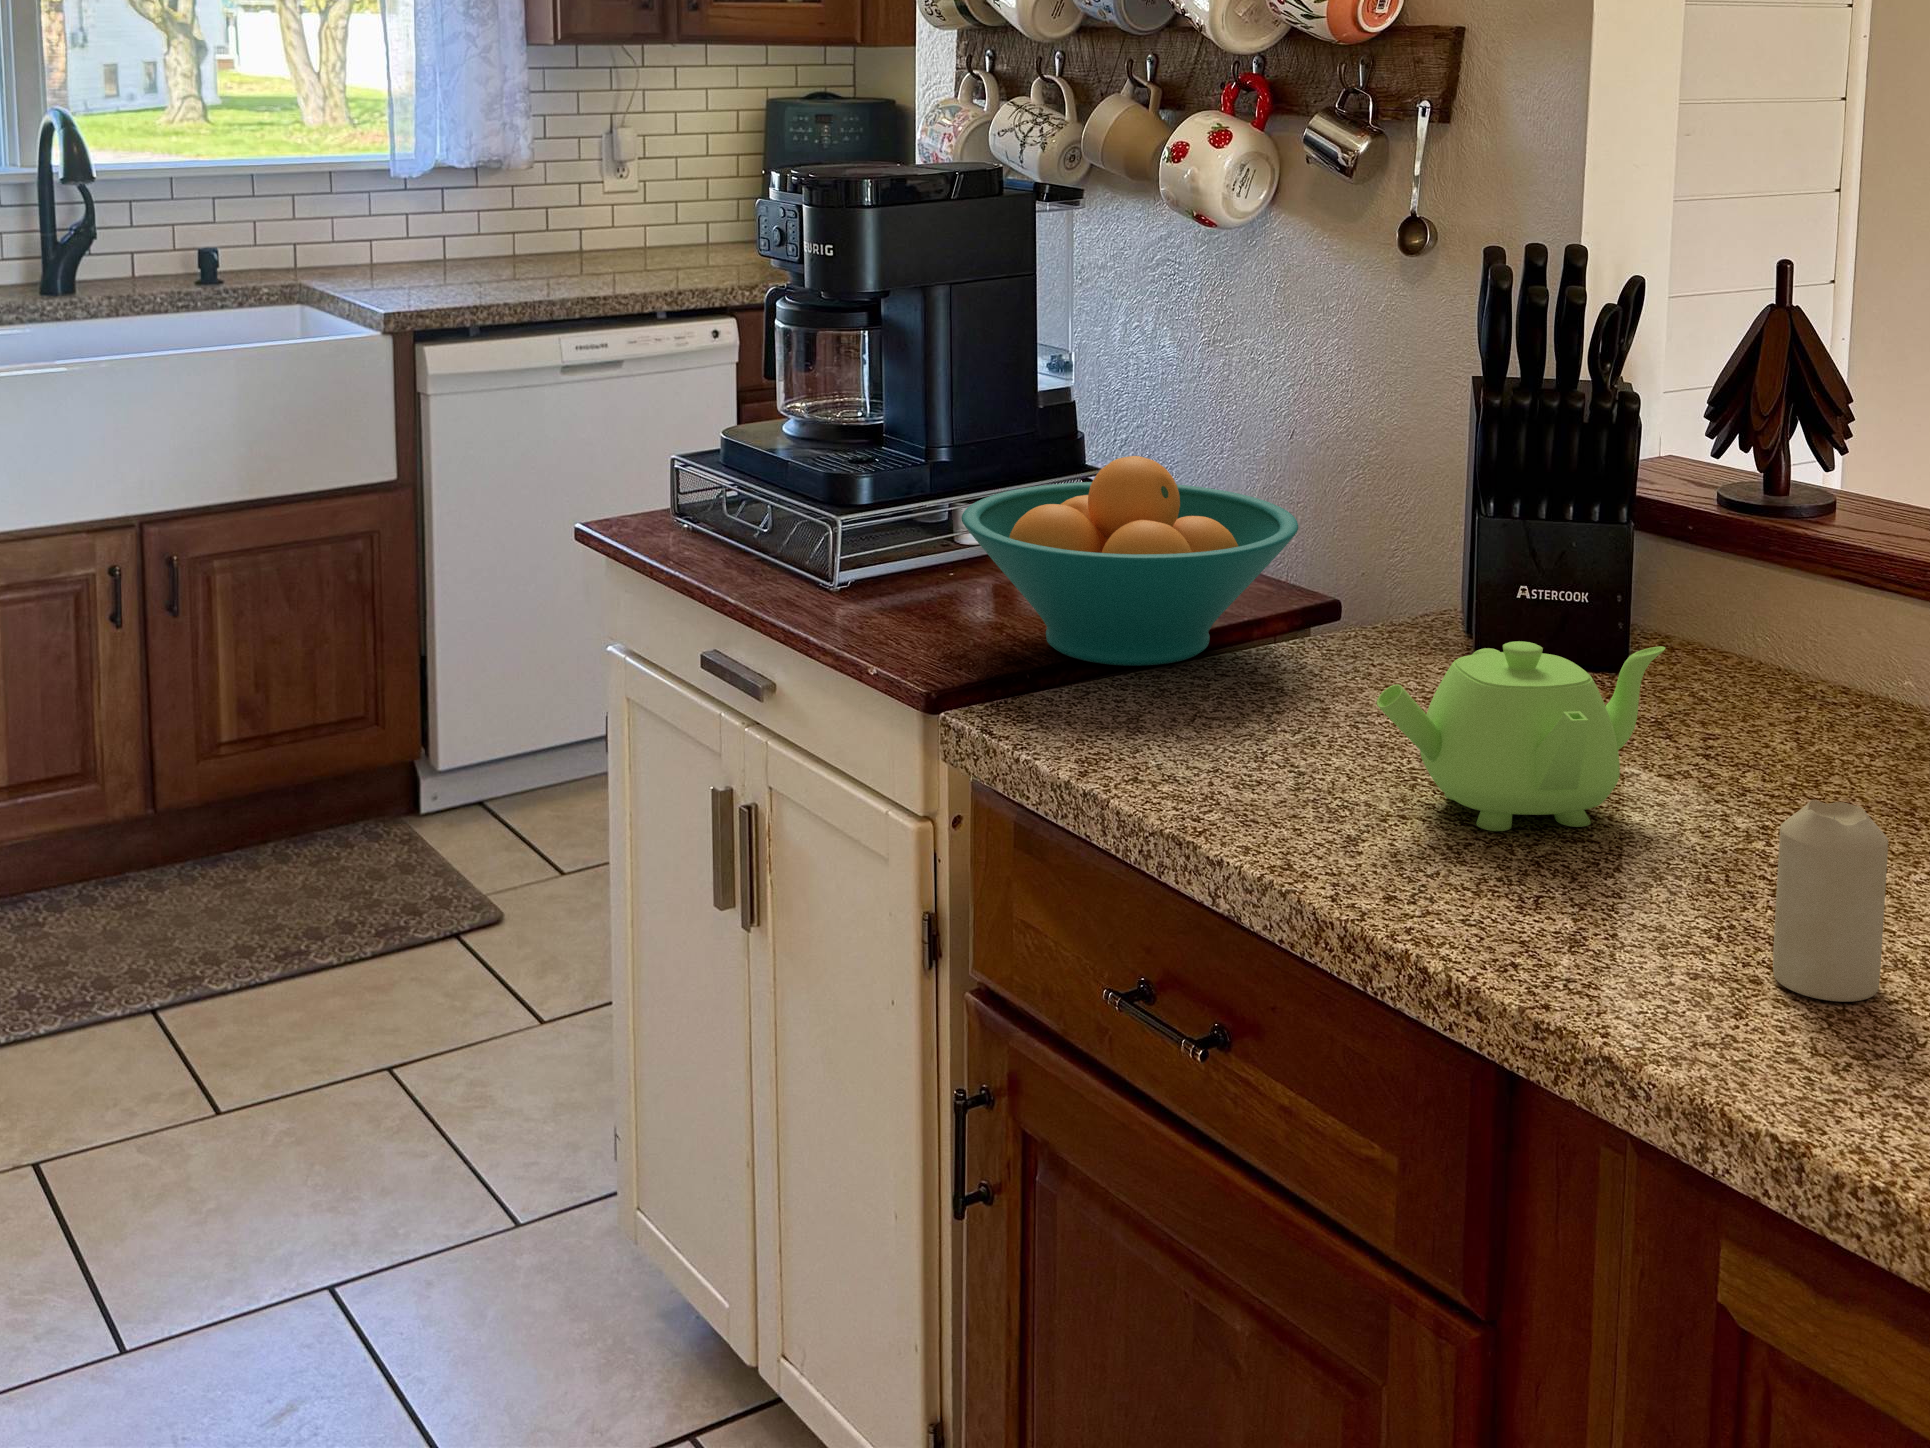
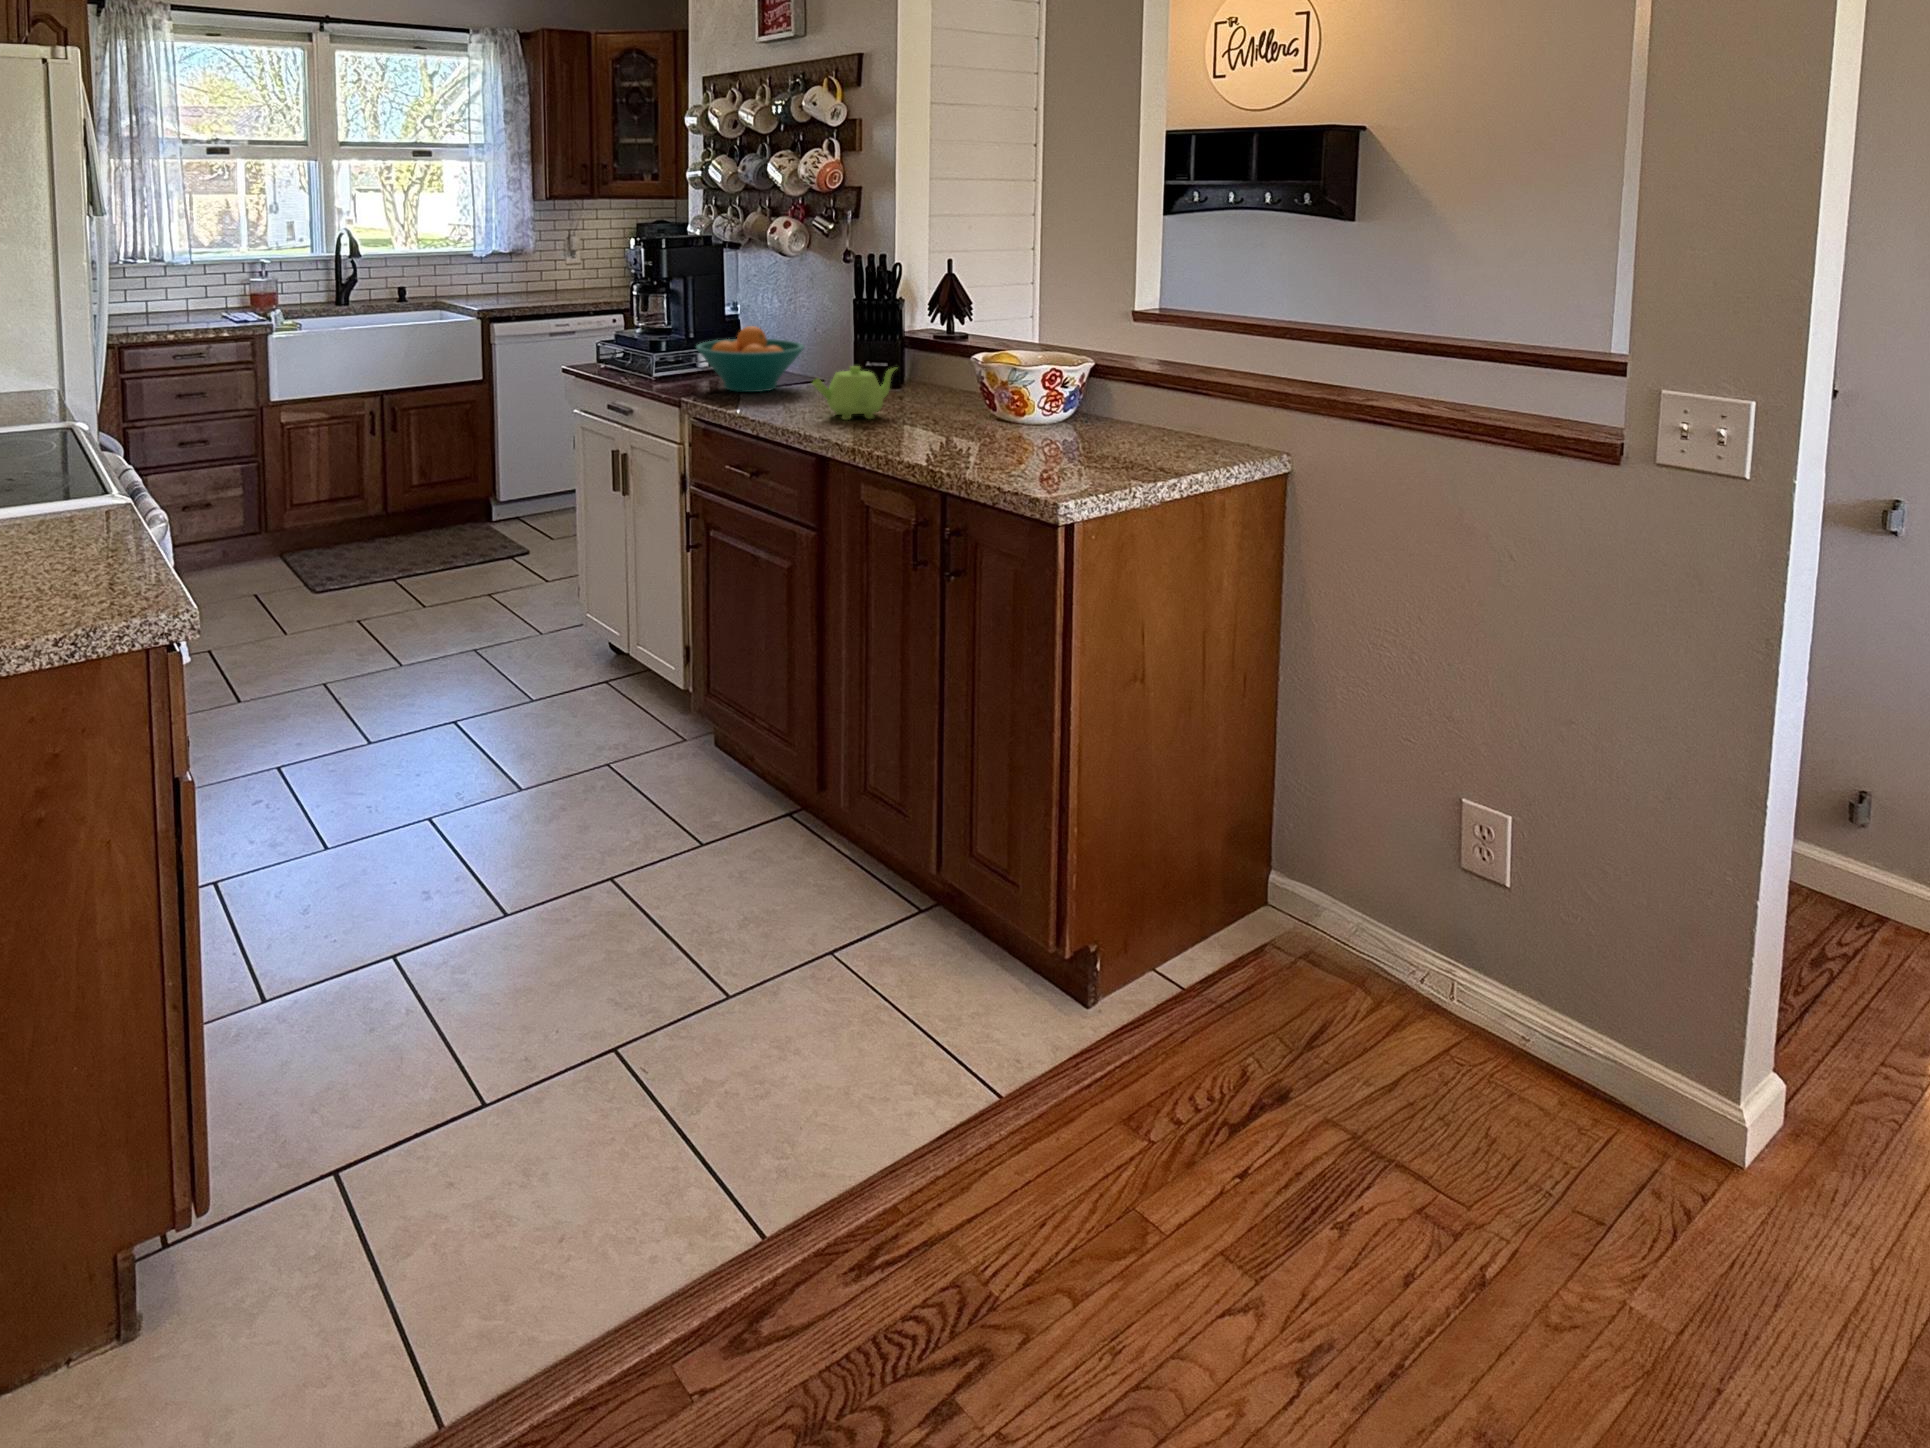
candle: present [1773,800,1888,1002] -> none [905,391,933,443]

